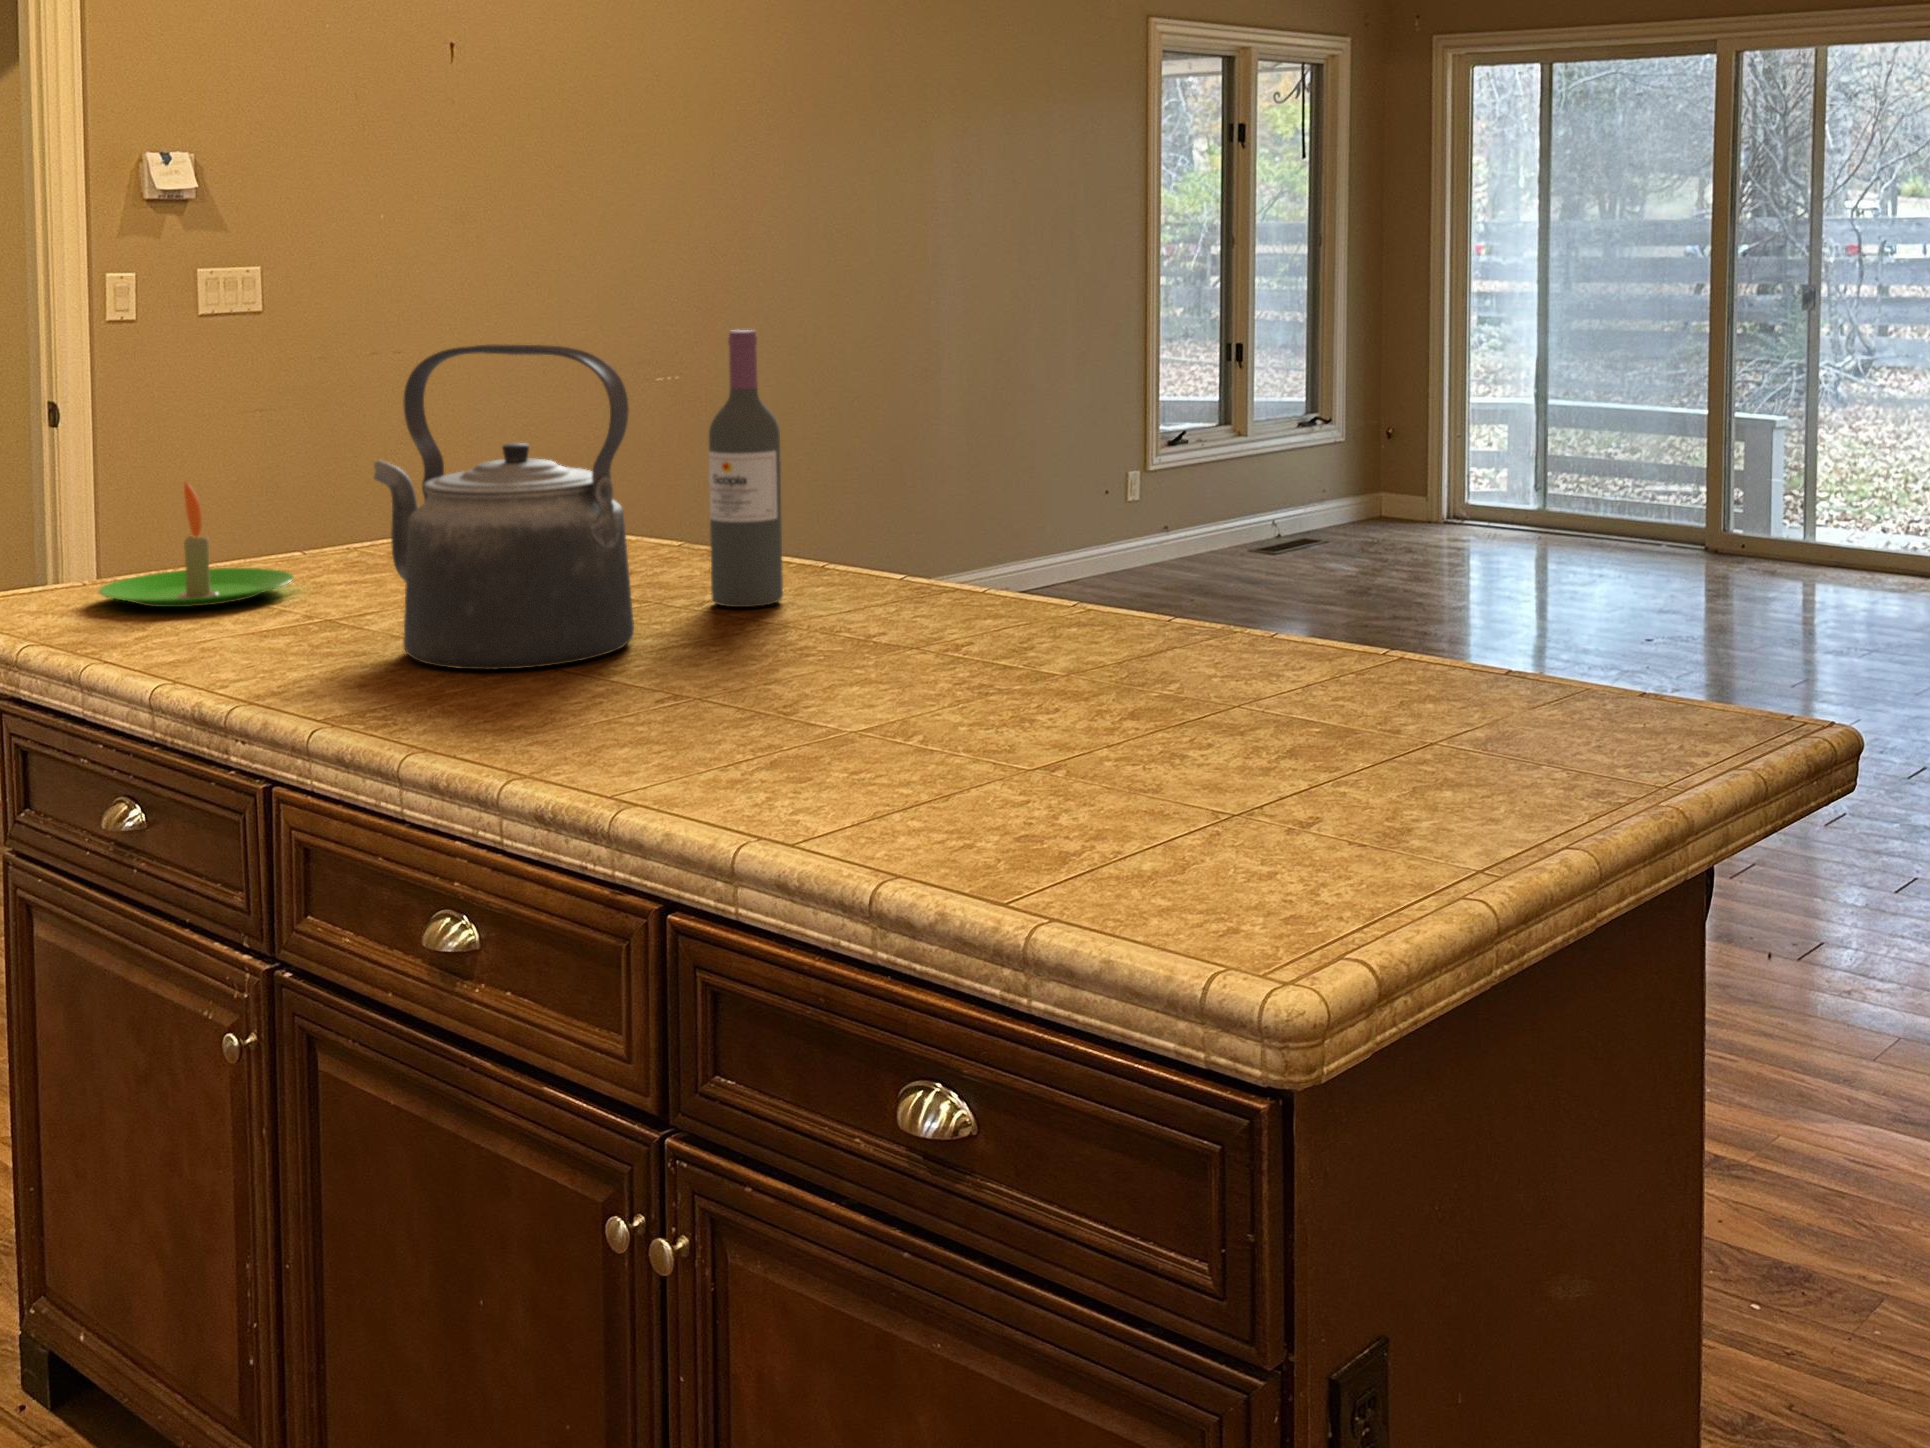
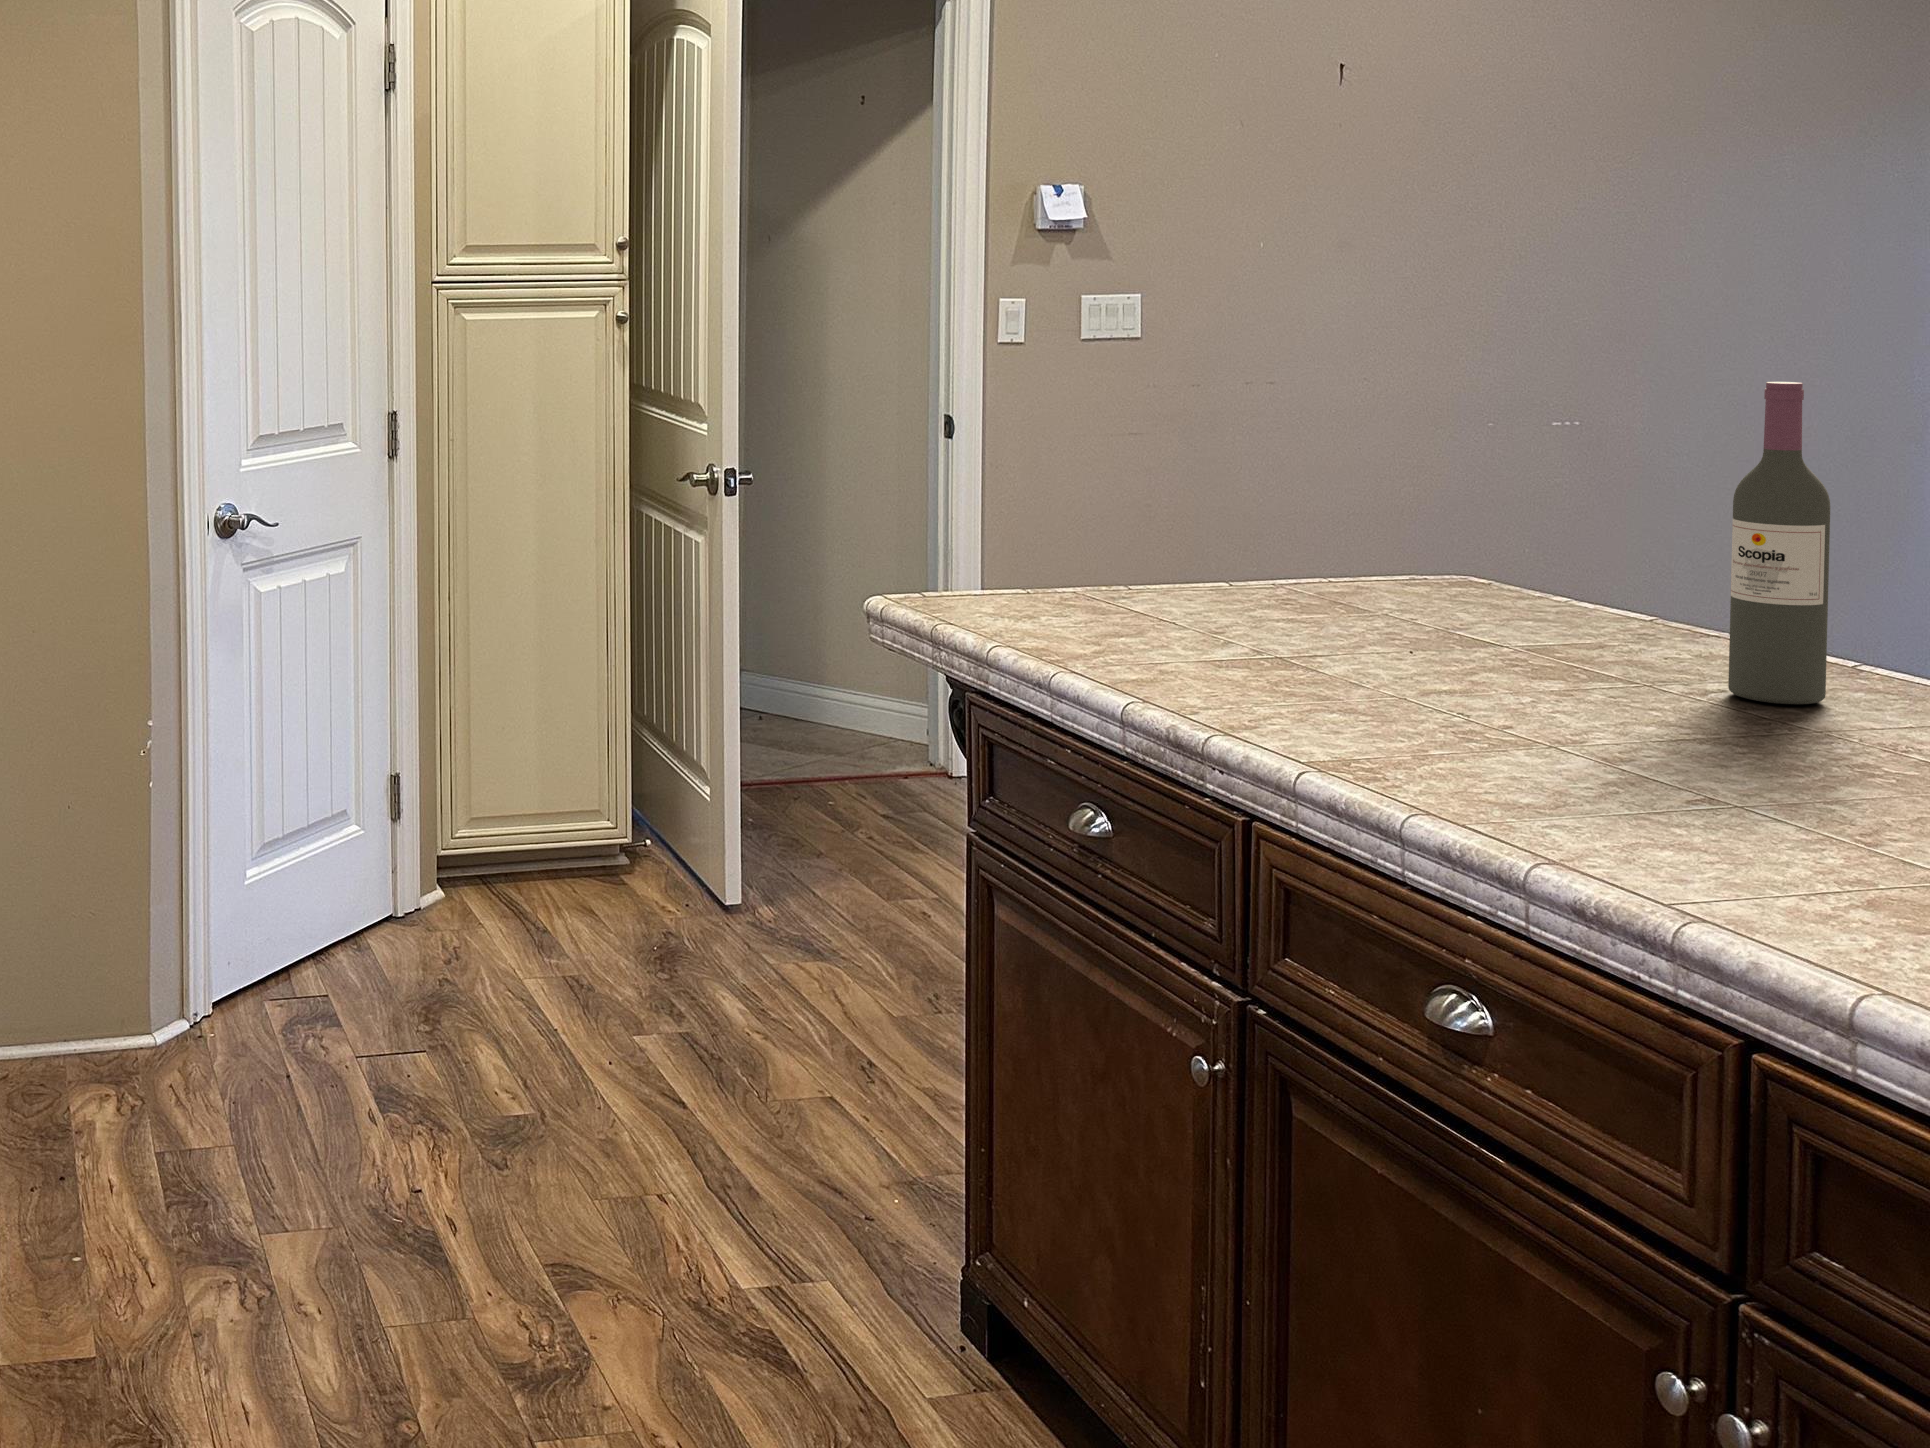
kettle: present [374,344,634,669] -> none [1343,388,1653,740]
candle: present [99,483,294,607] -> none [1054,507,1237,628]

